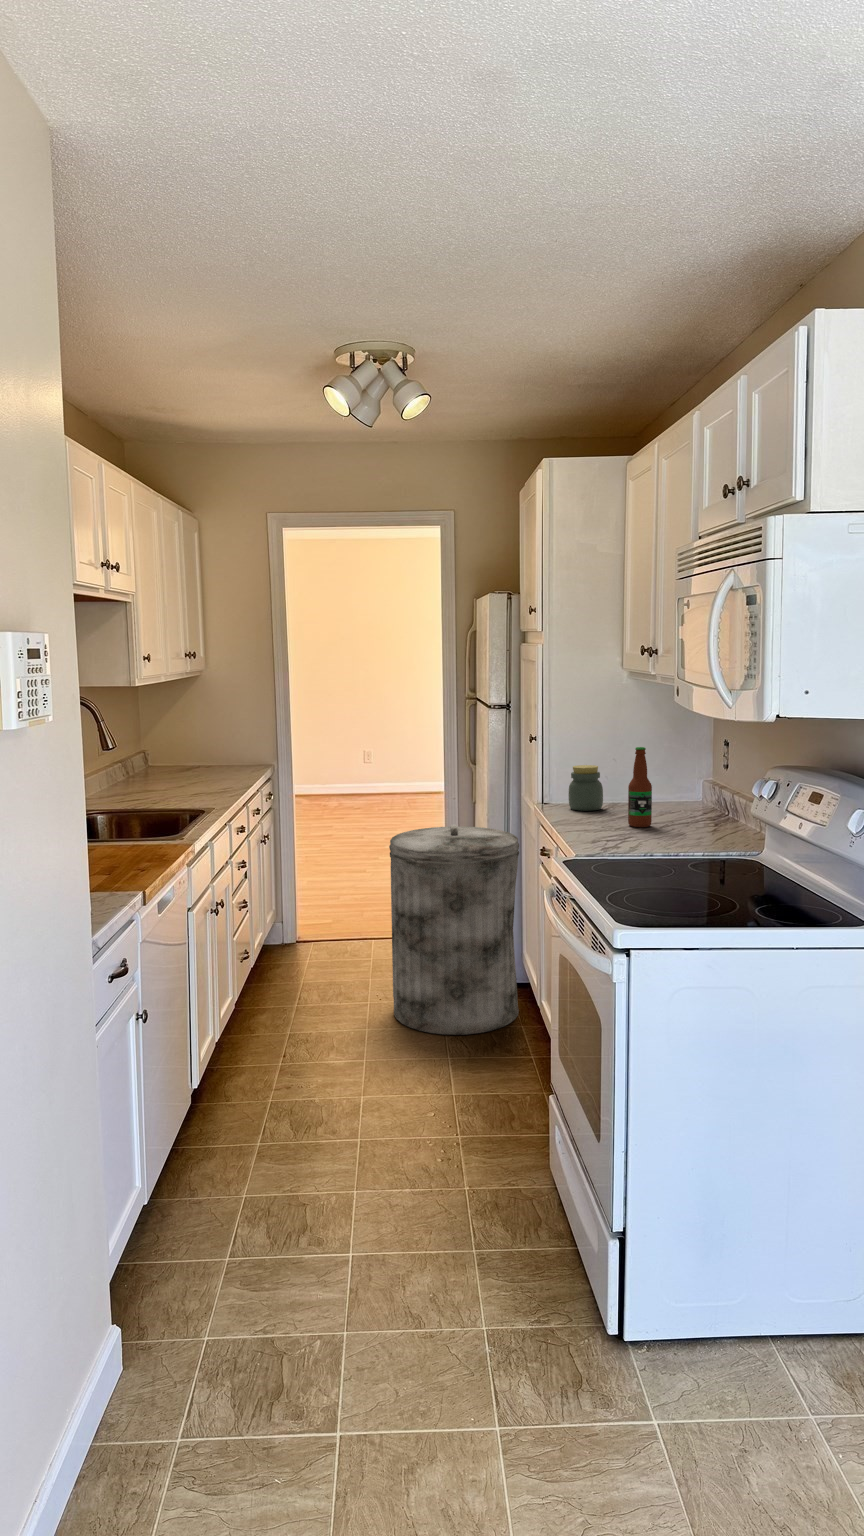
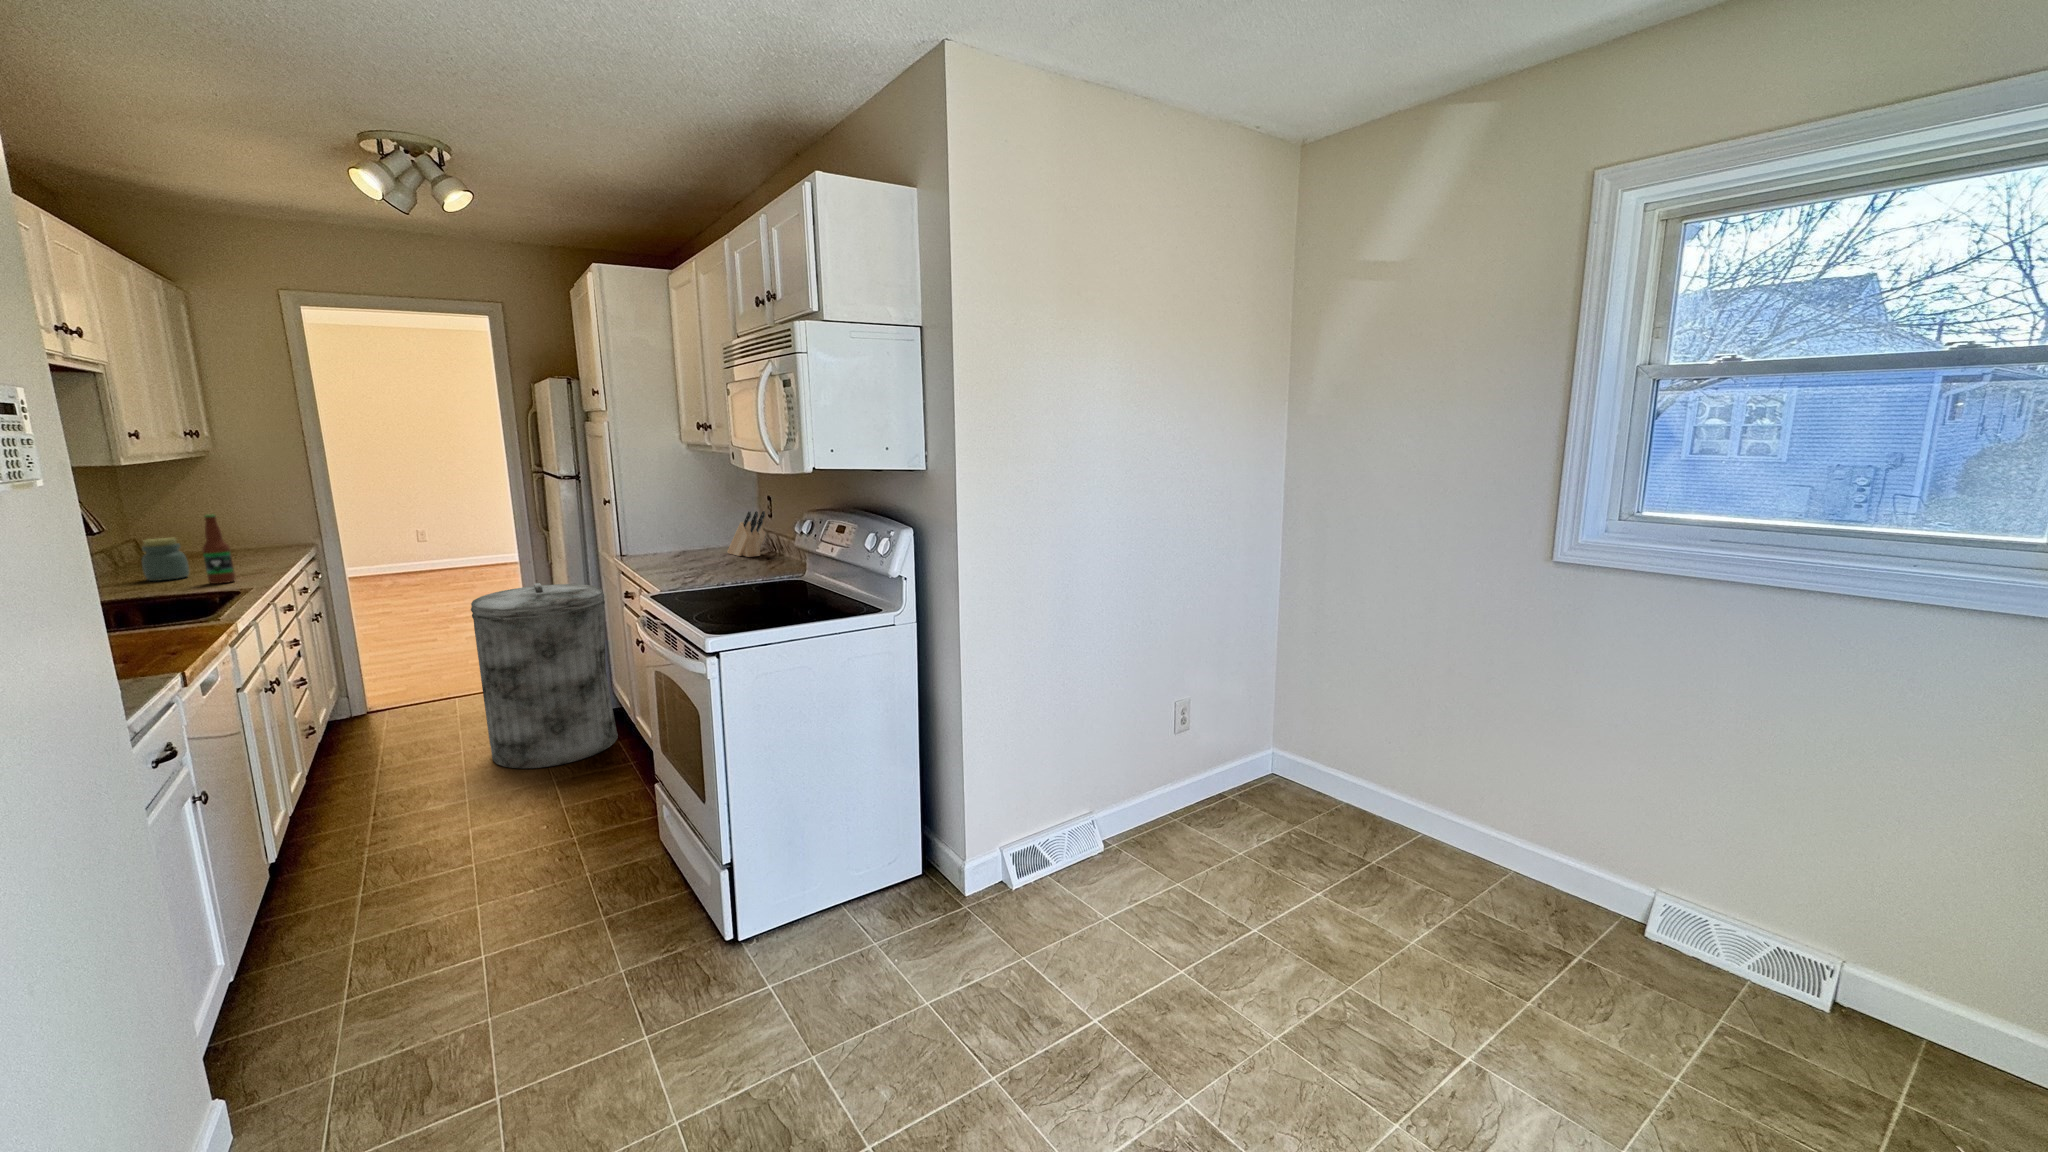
bottle: present [628,747,652,827] -> present [202,515,236,584]
knife block: none [661,758,713,817] -> present [727,511,765,557]
jar: present [569,765,603,811] -> present [142,538,189,581]

